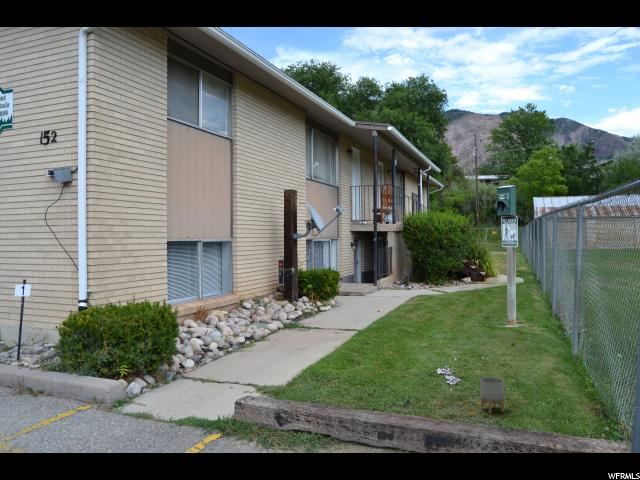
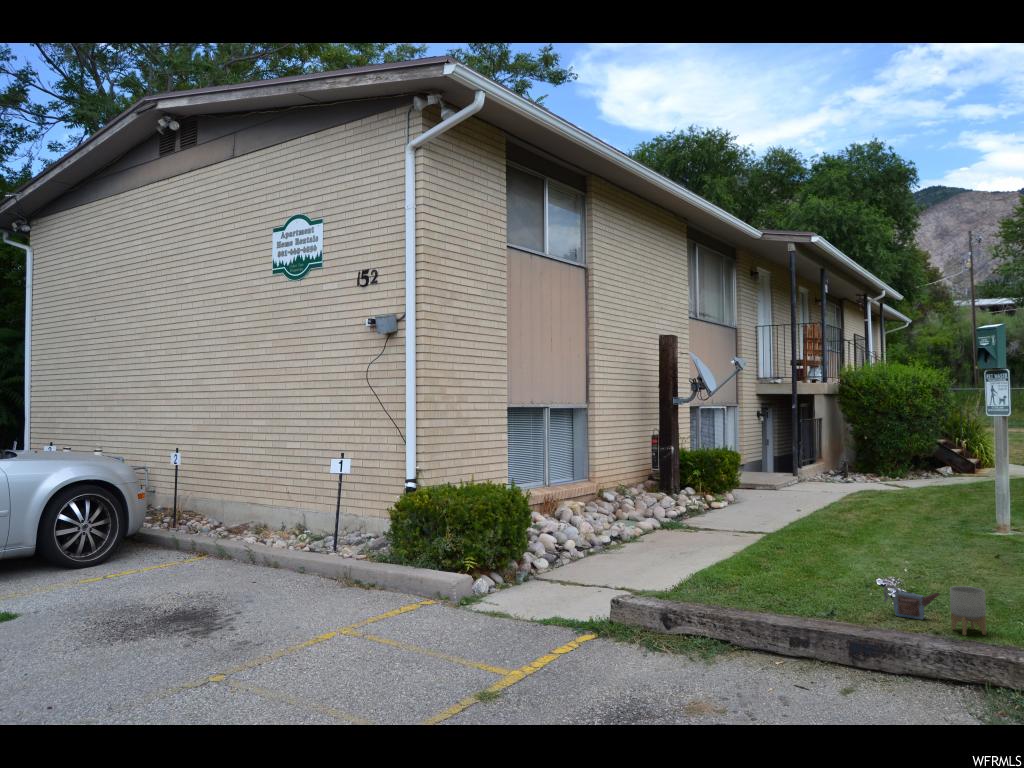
watering can: none [434,376,473,401] -> present [884,585,940,620]

